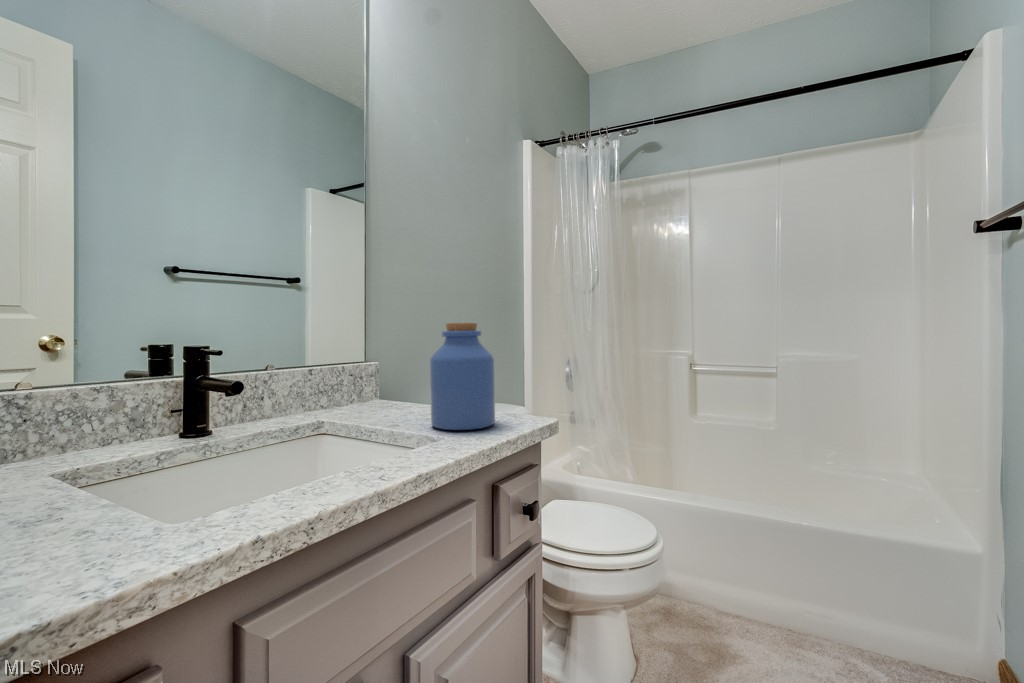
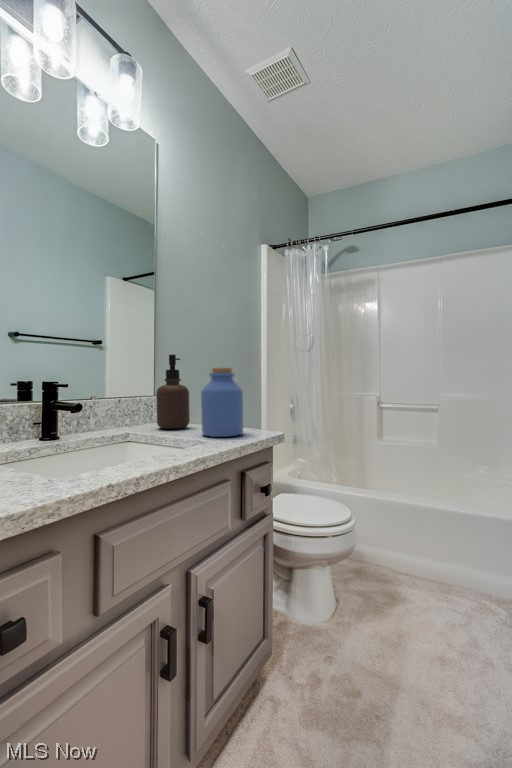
soap dispenser: none [364,302,415,415] -> present [156,355,189,429]

